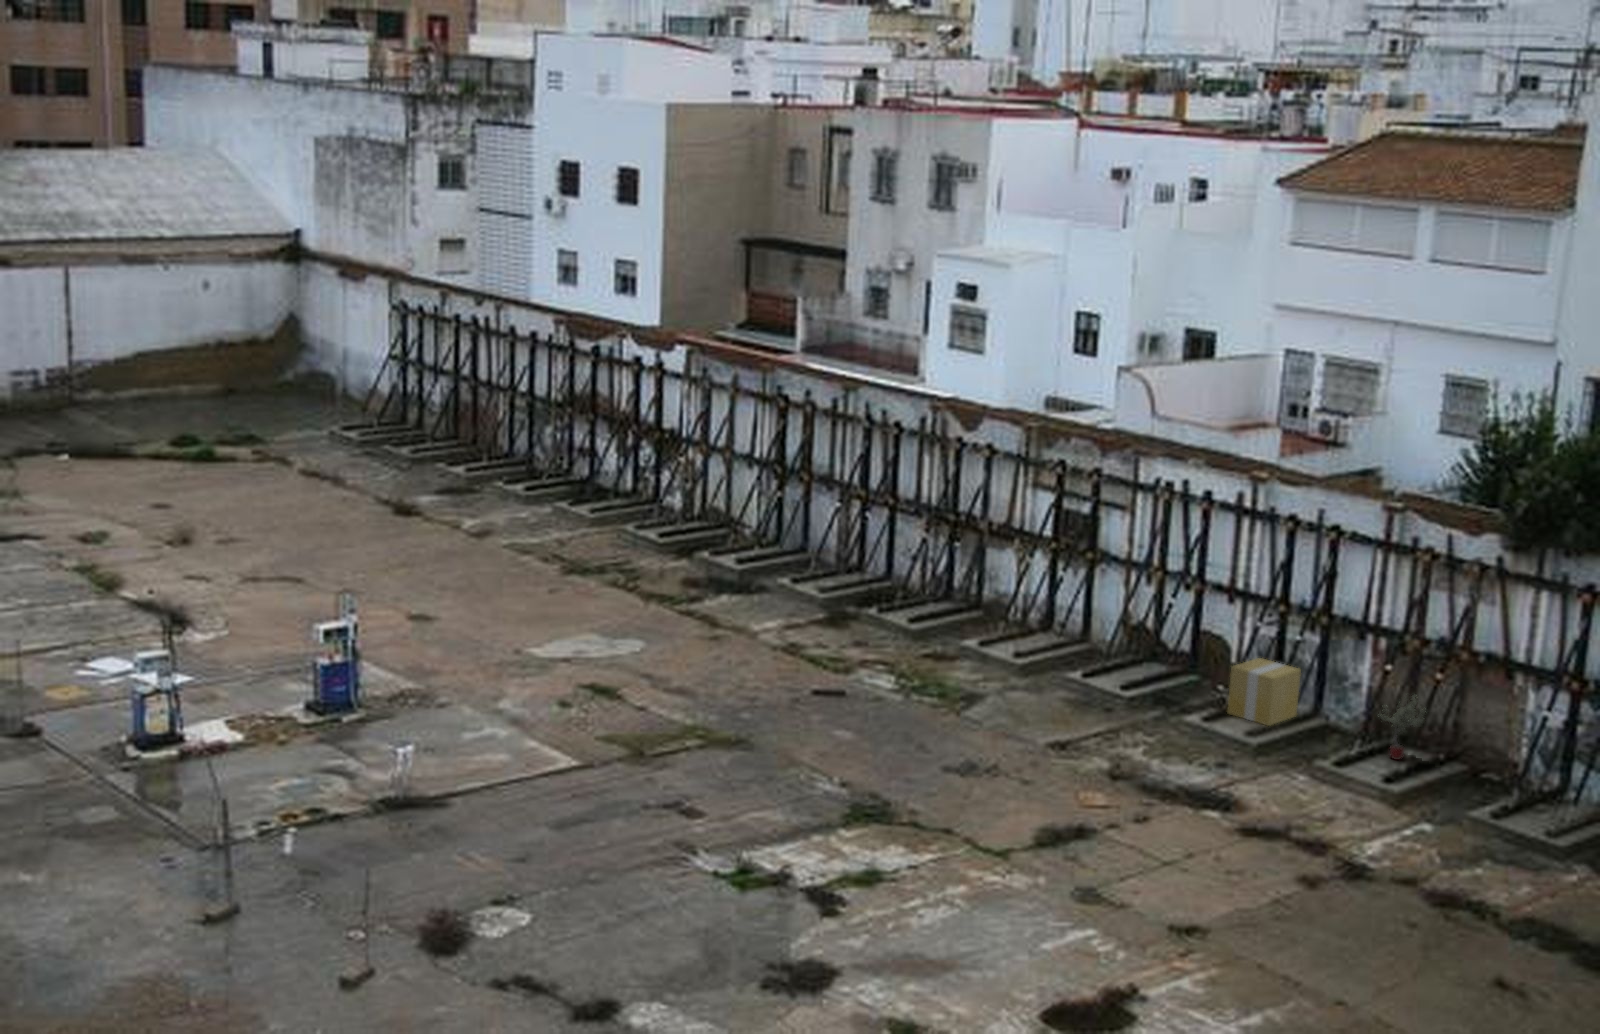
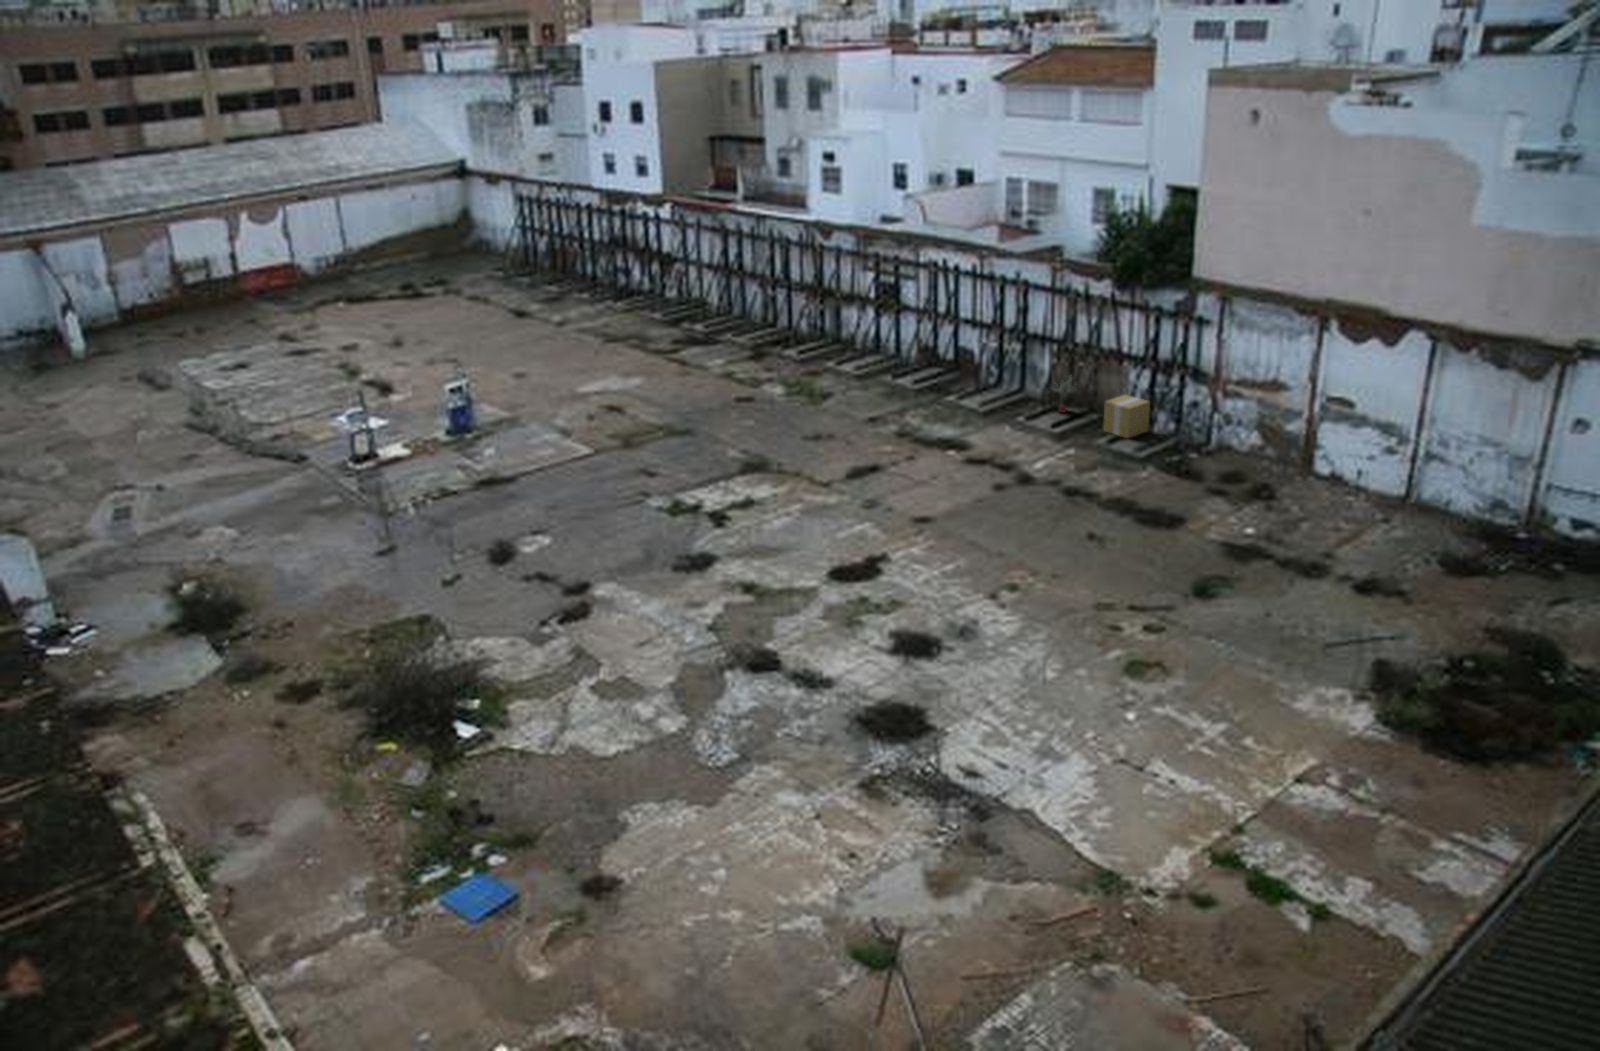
cardboard box: present [1228,658,1301,726] -> present [1103,395,1150,438]

